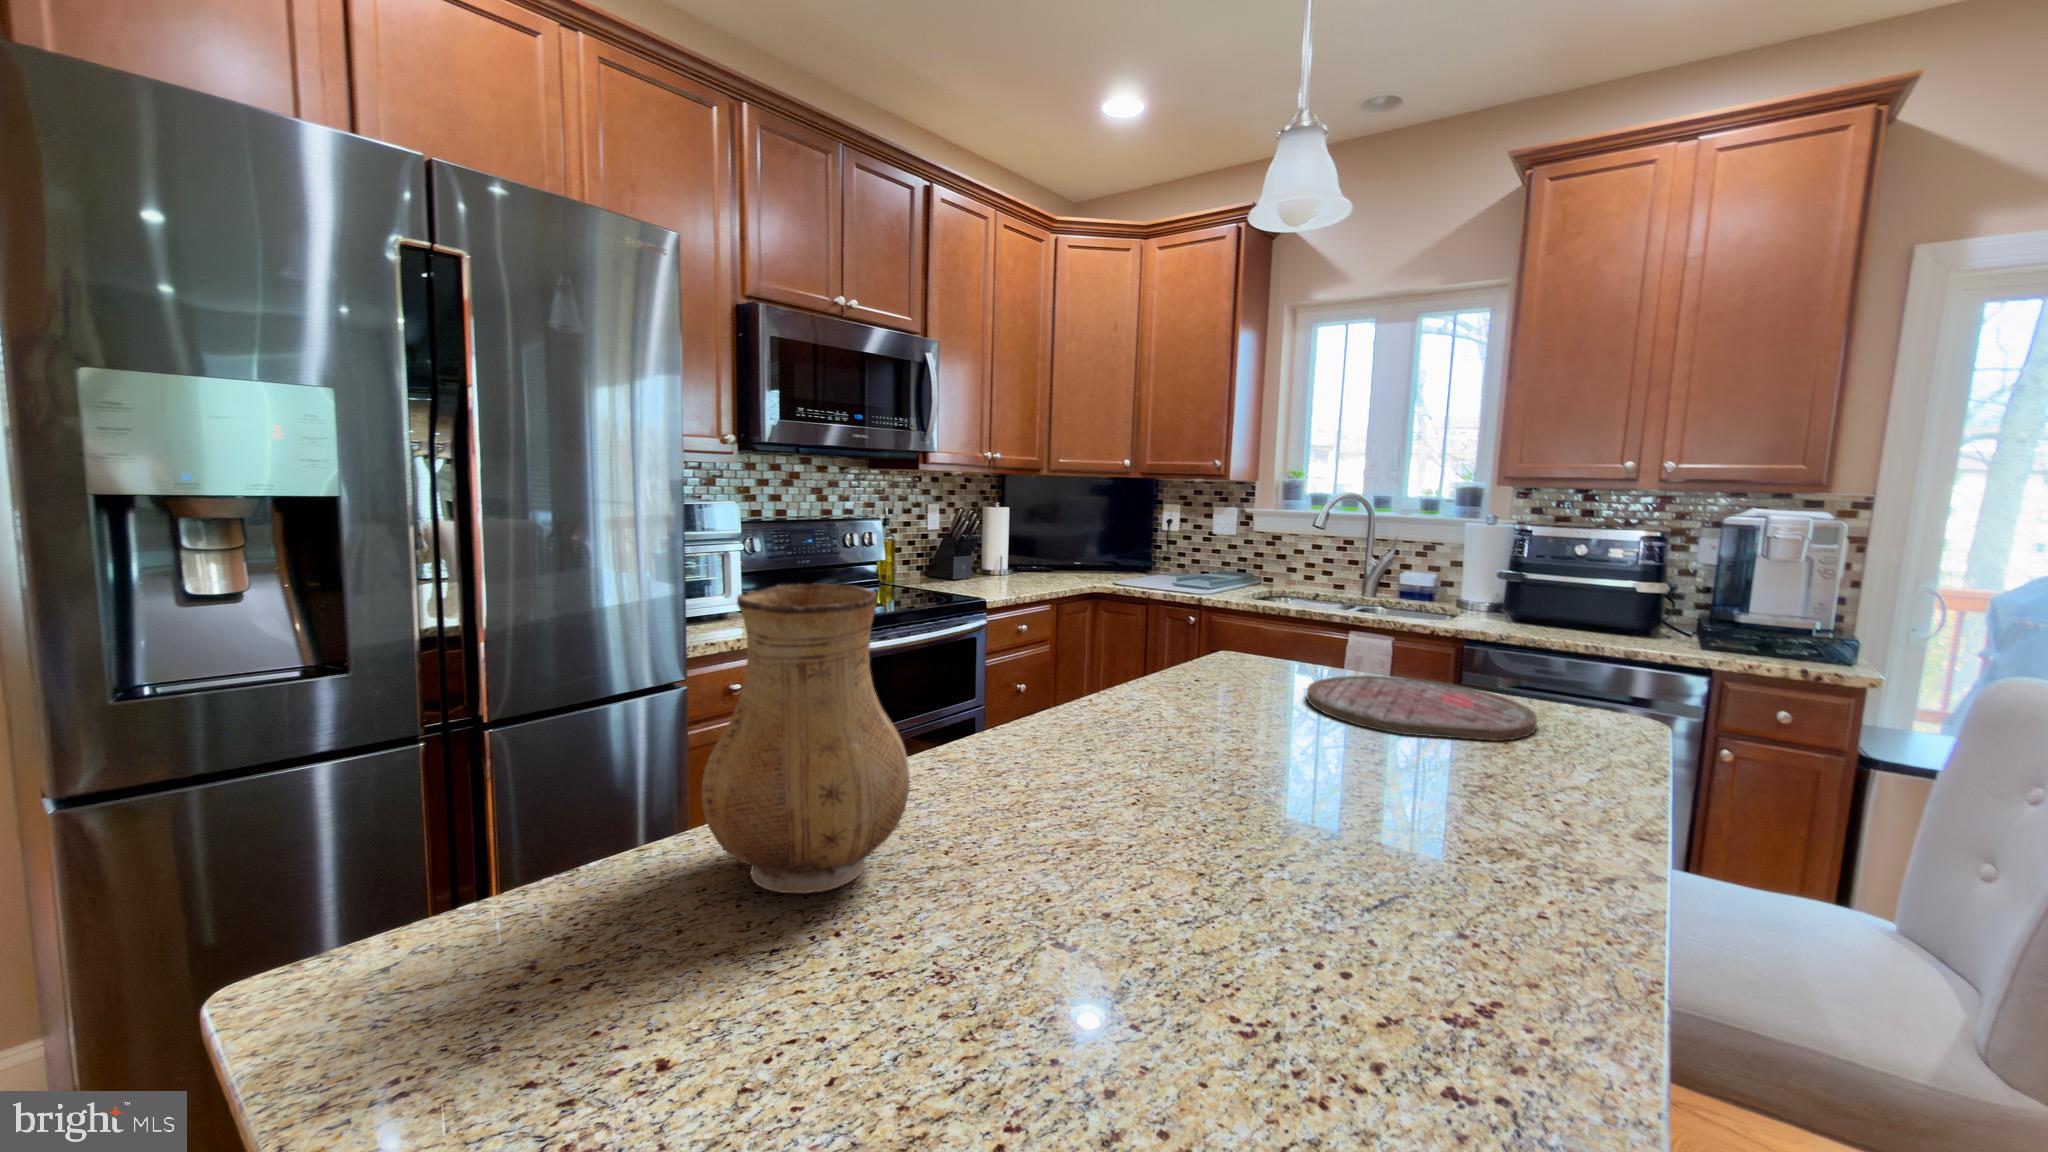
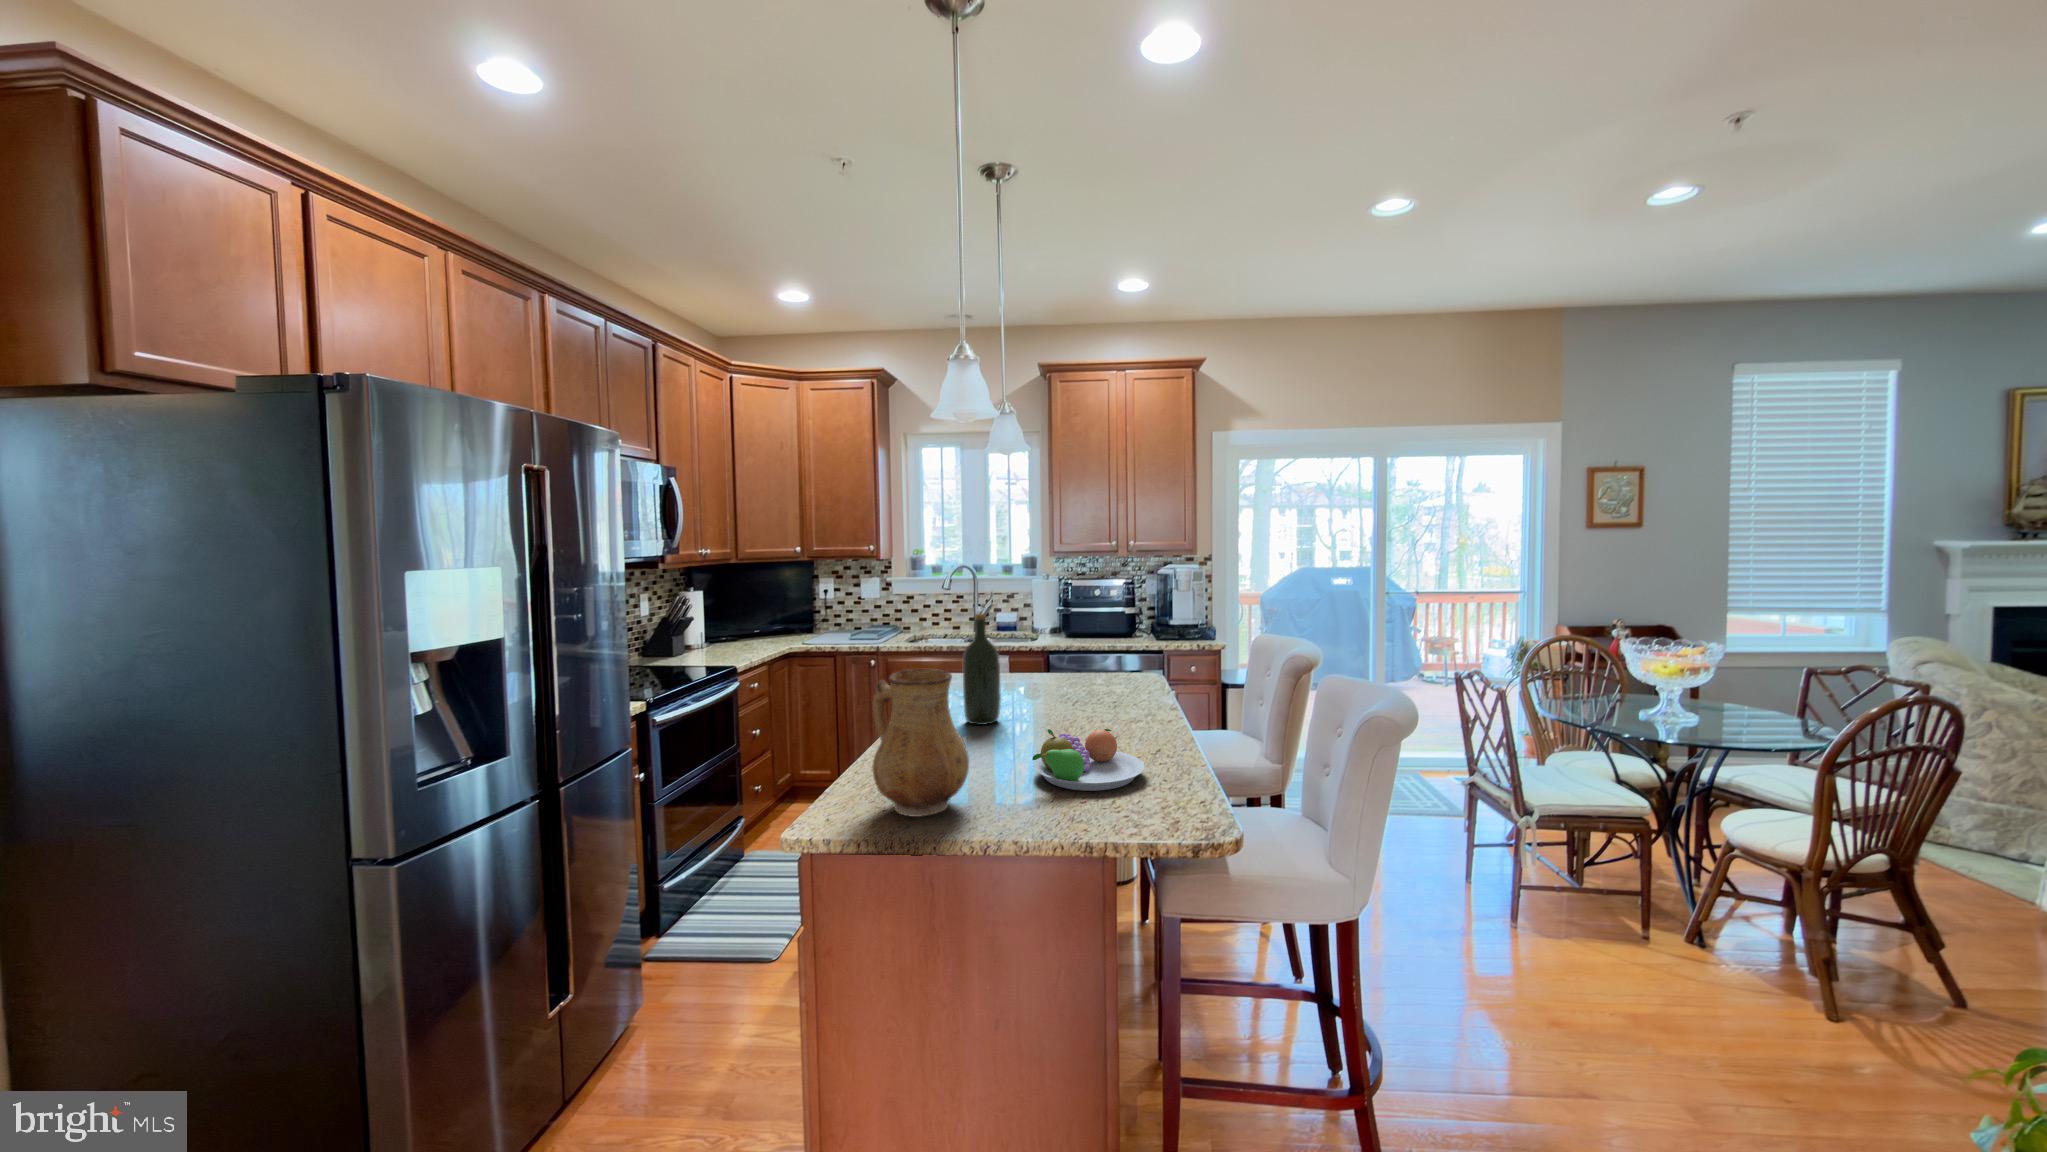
wine bottle: none [1147,527,1219,731] -> present [963,613,1001,725]
cutting board: present [1307,676,1537,741] -> none [1021,678,1129,706]
fruit bowl: none [1059,769,1371,965] -> present [1032,729,1145,791]

